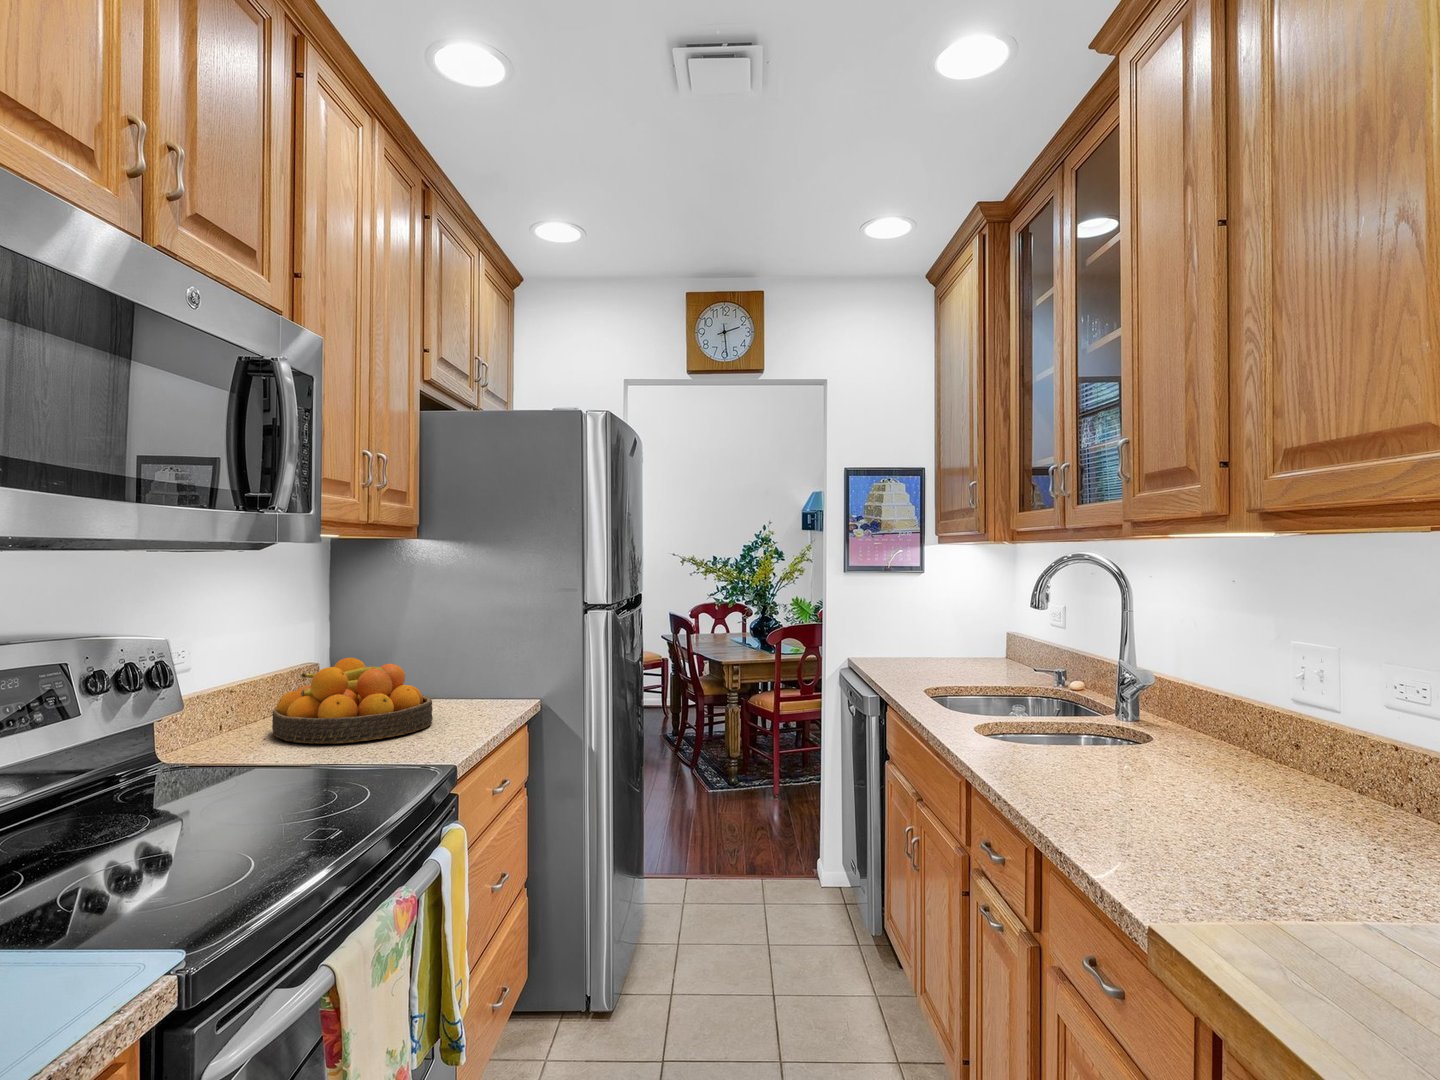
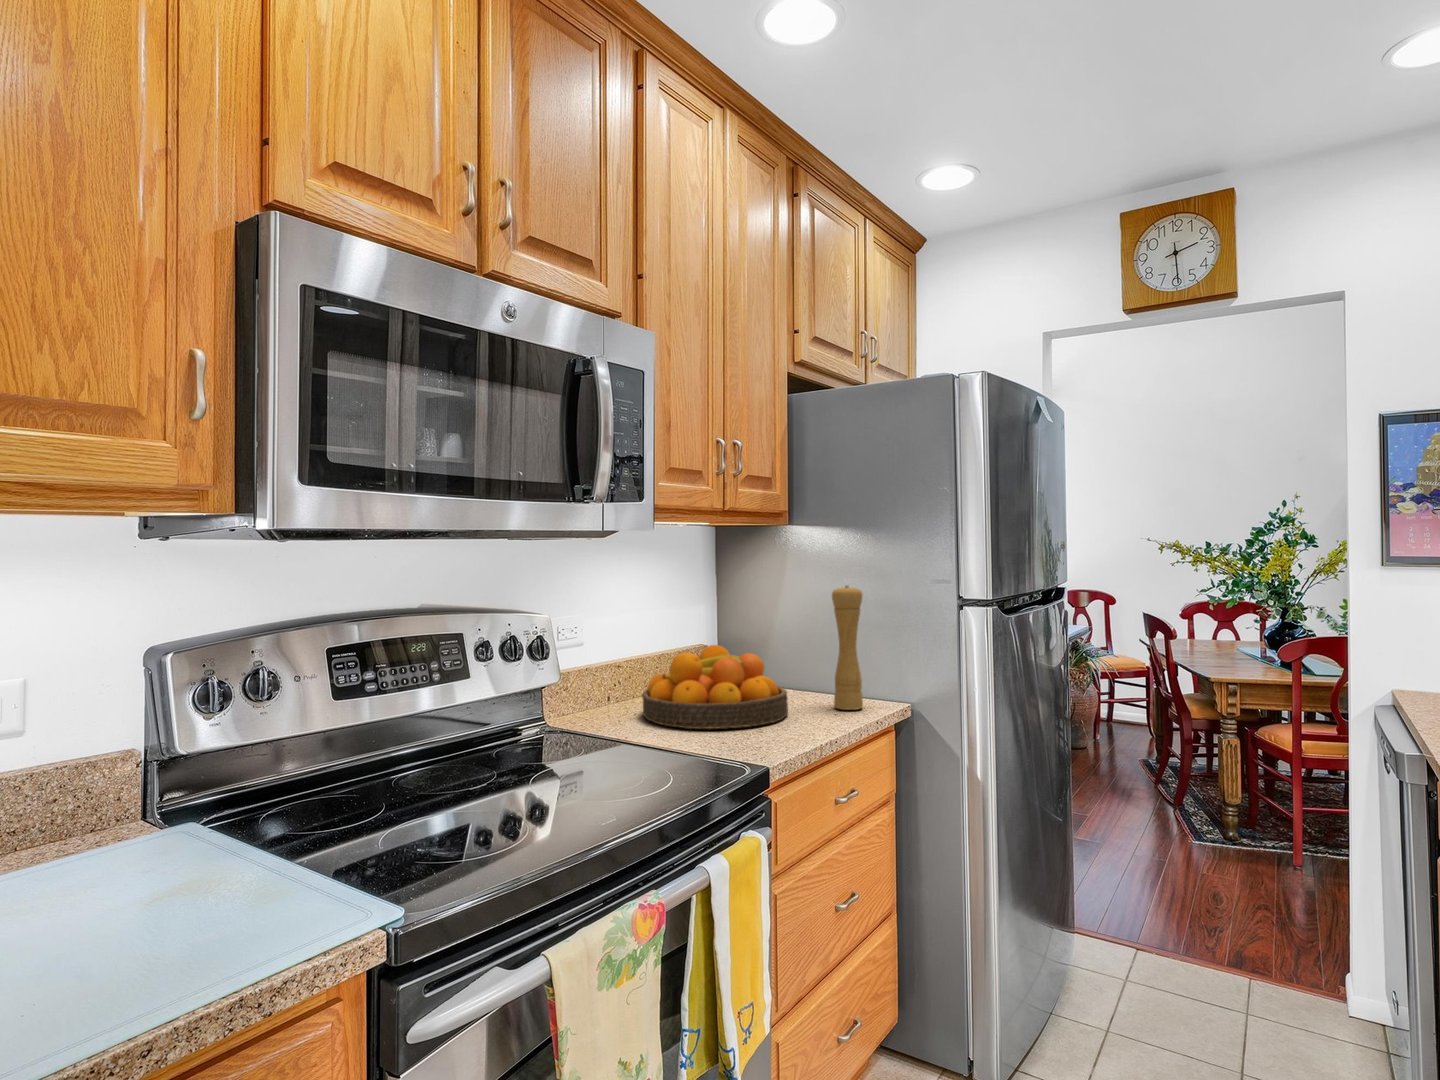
pepper mill: none [470,595,499,710] -> present [832,586,863,710]

